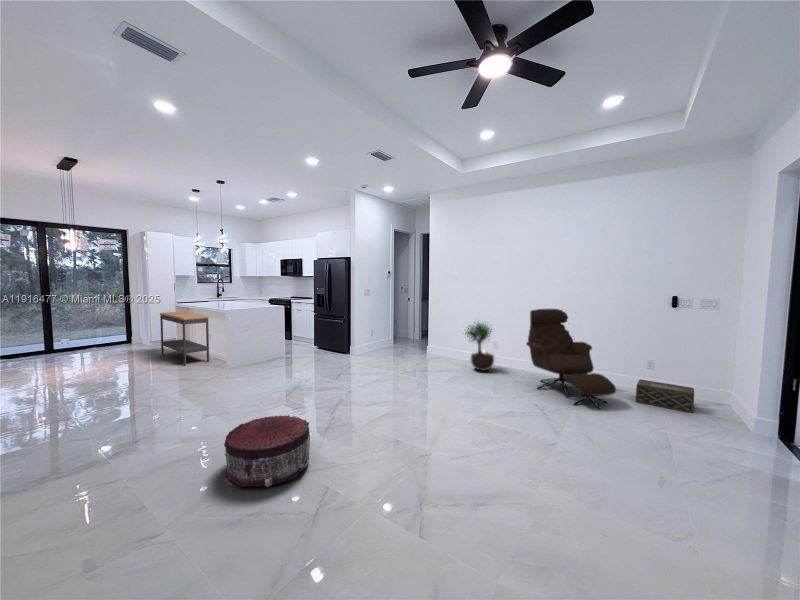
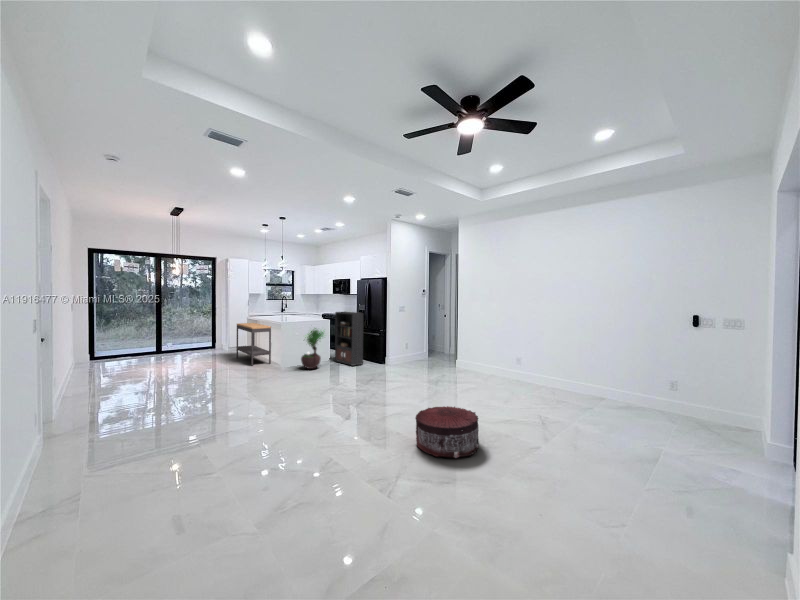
bookcase: none [289,297,340,360] -> present [335,312,364,366]
lounge chair: present [526,309,616,409] -> none [535,324,613,417]
potted tree: present [465,322,494,371] -> present [301,328,324,369]
woven basket: present [636,379,694,413] -> none [638,392,698,425]
pouf: present [224,415,310,487] -> present [416,406,479,458]

